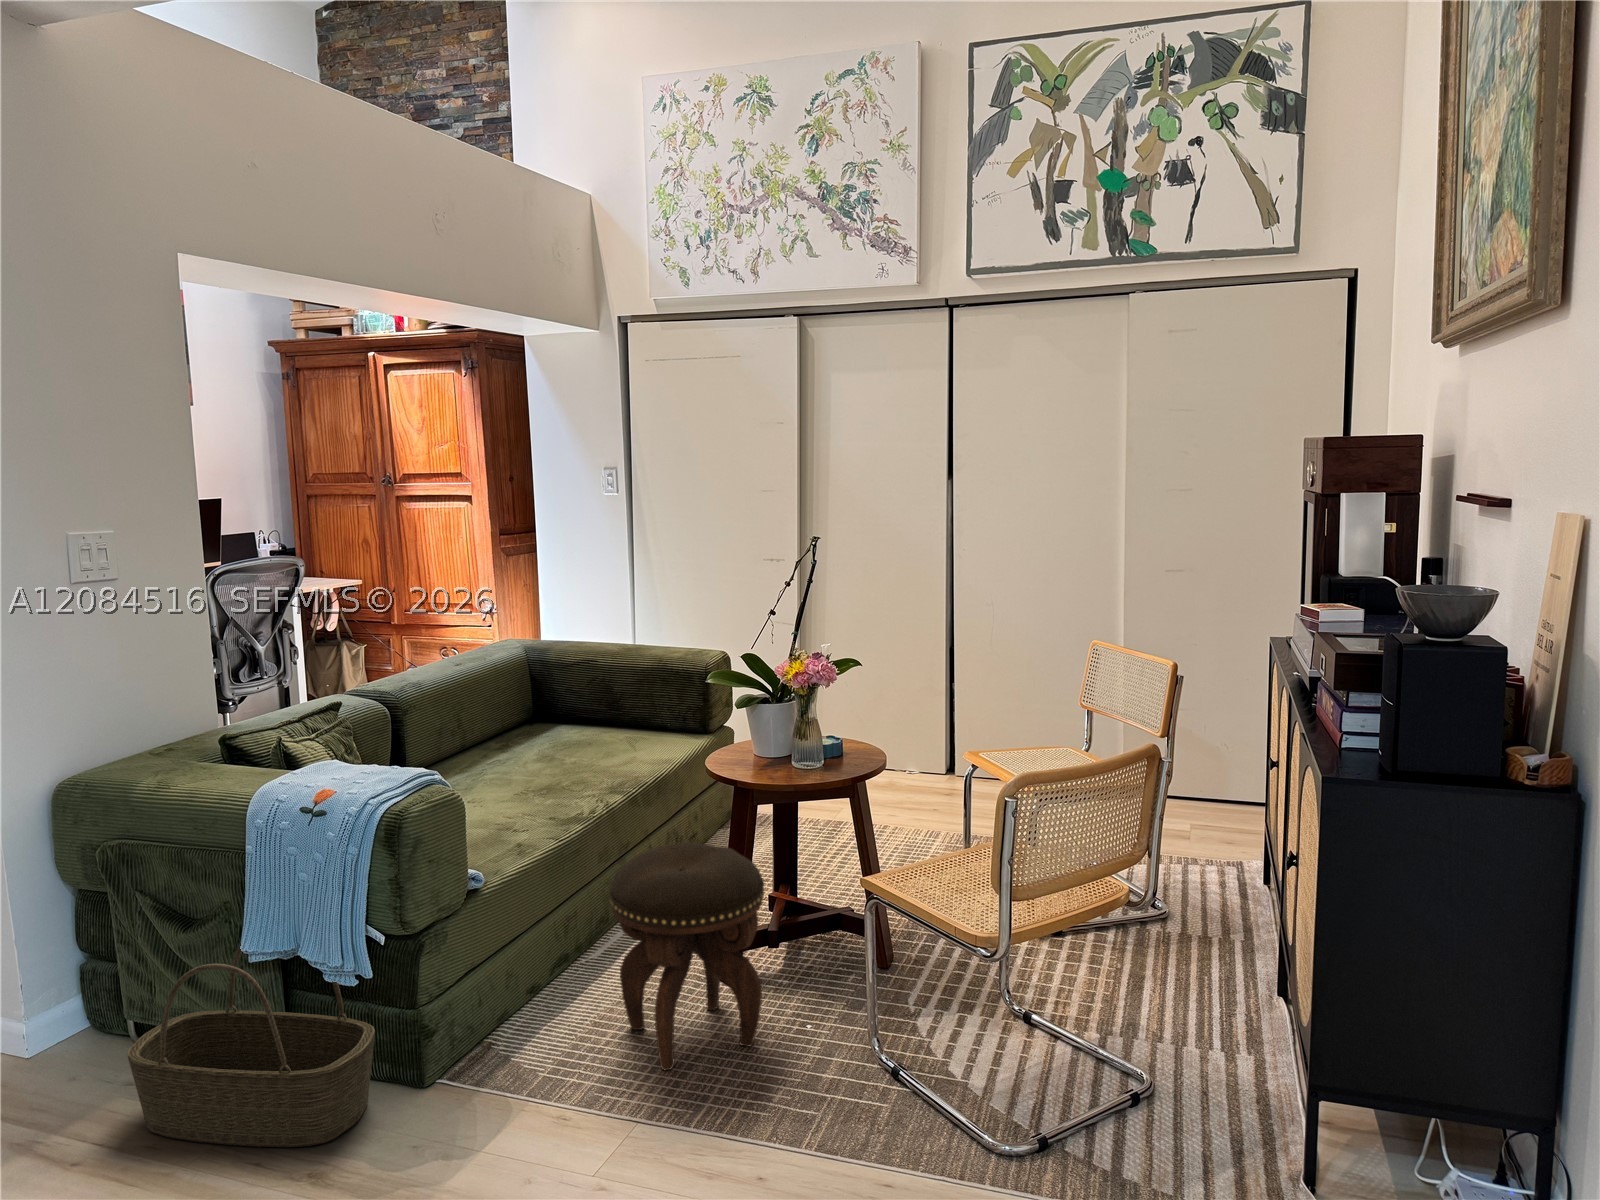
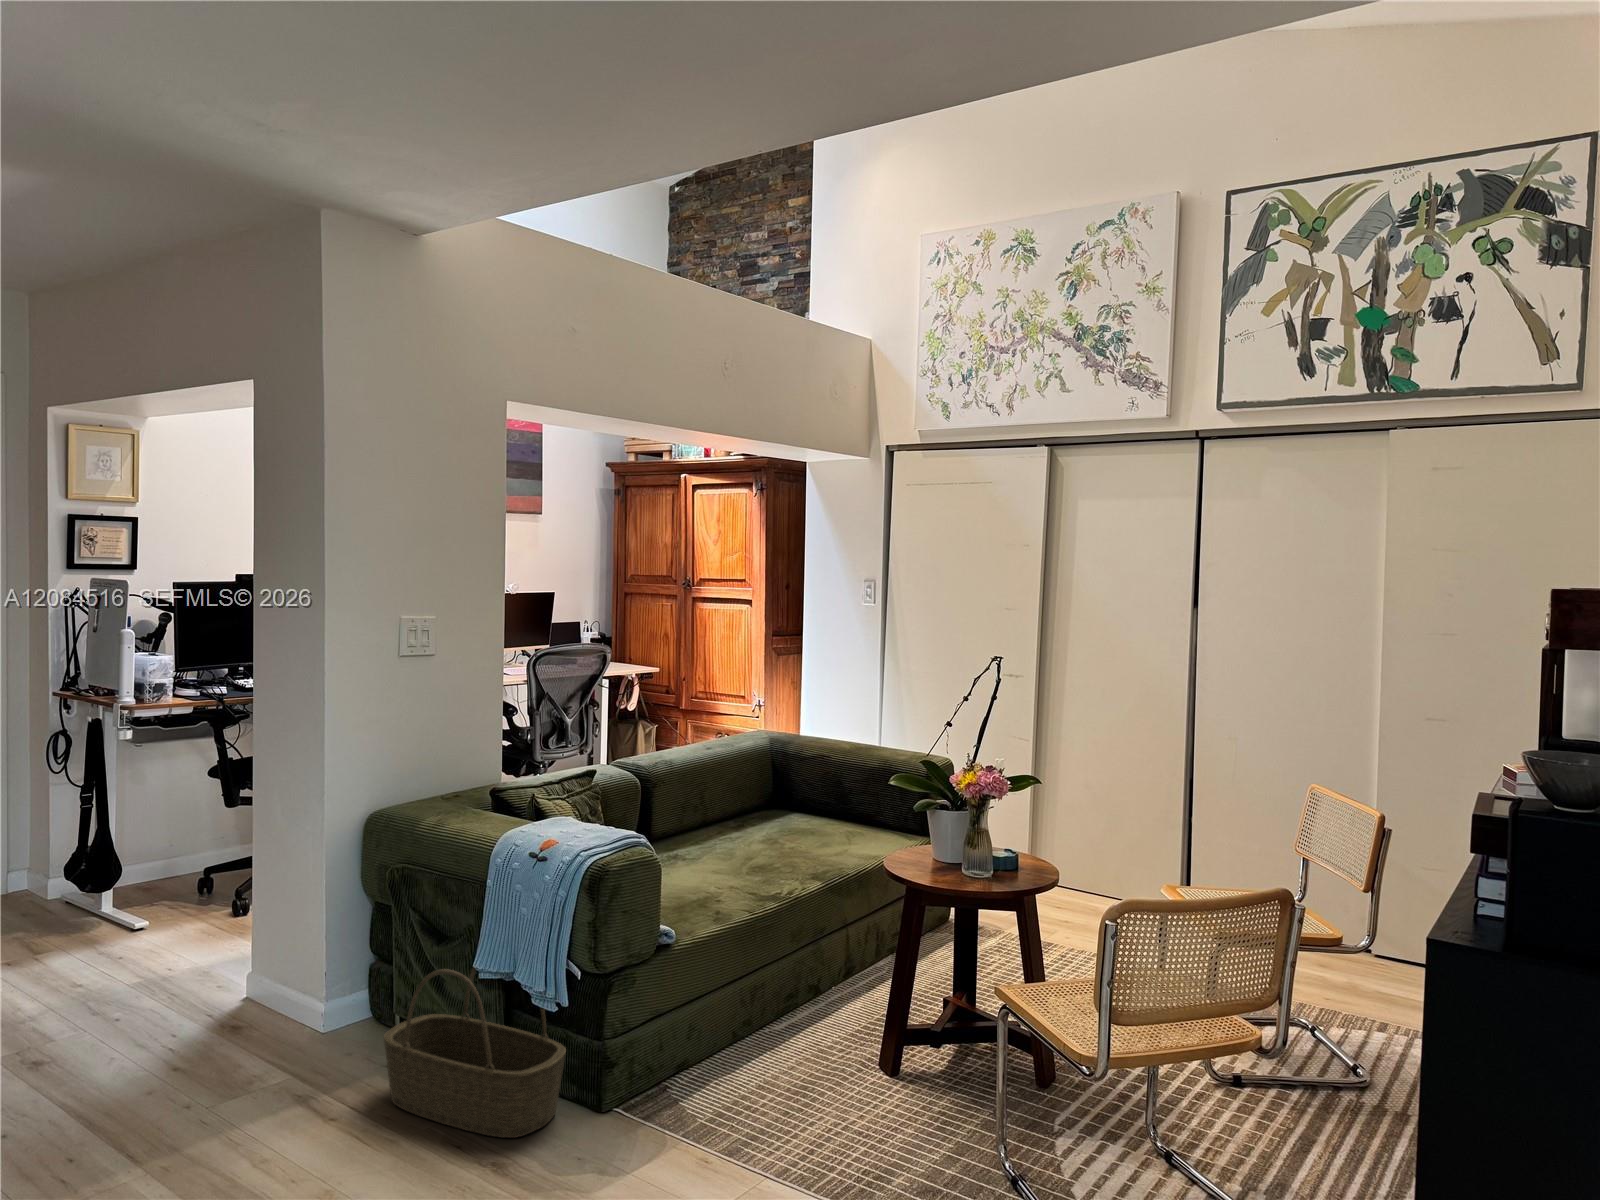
footstool: present [609,843,764,1070] -> none [773,930,913,1137]

